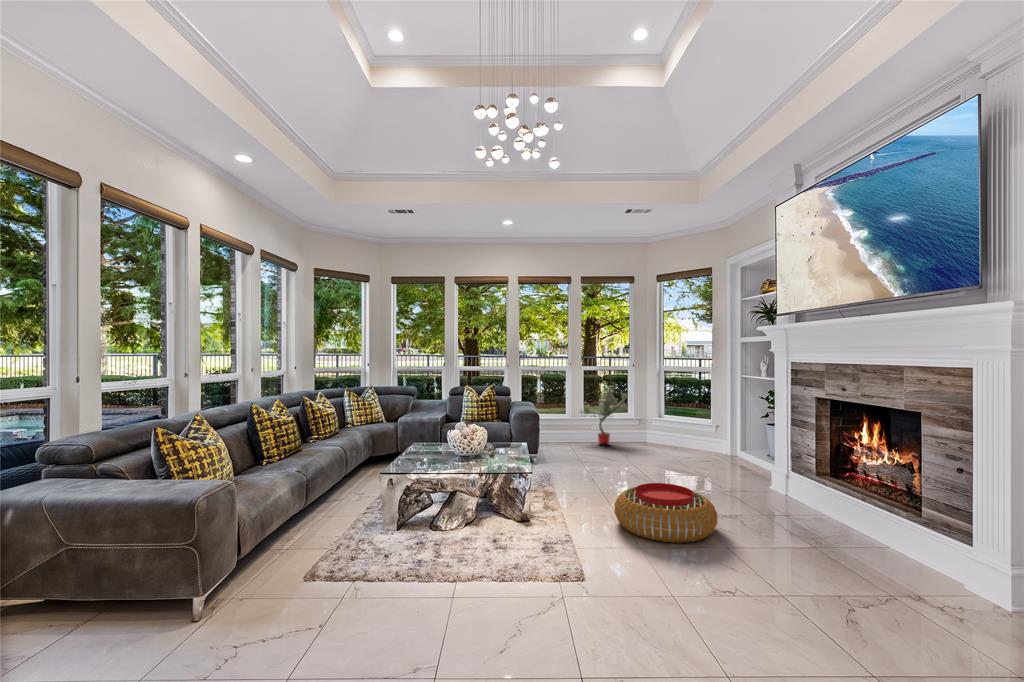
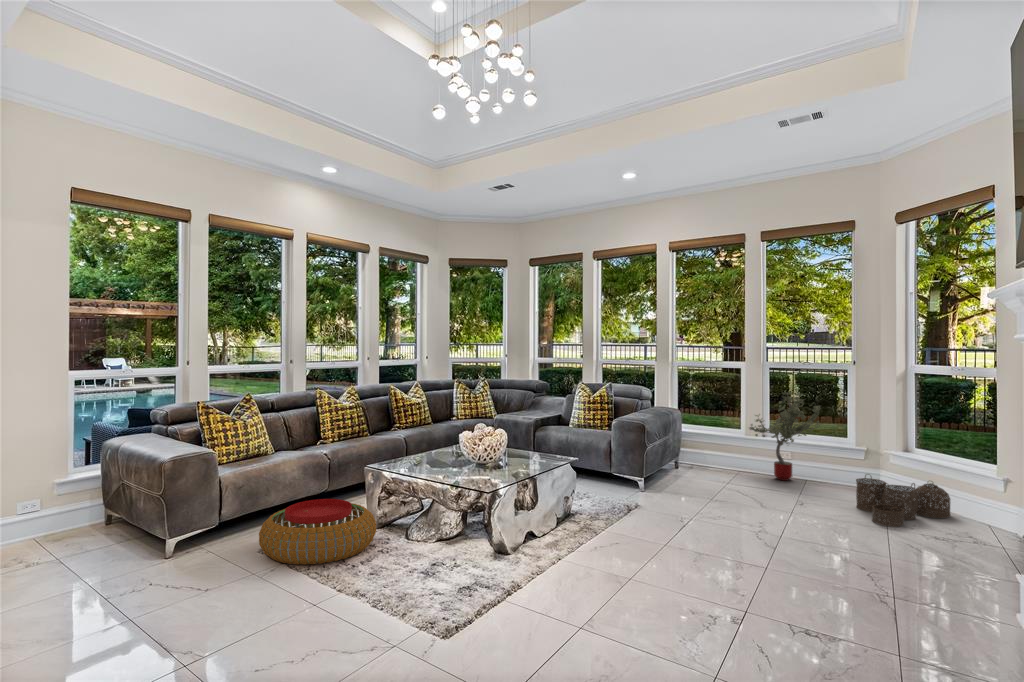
woven basket: none [668,433,714,463] -> present [856,475,950,527]
pouf: present [615,483,718,543] -> present [259,499,376,565]

